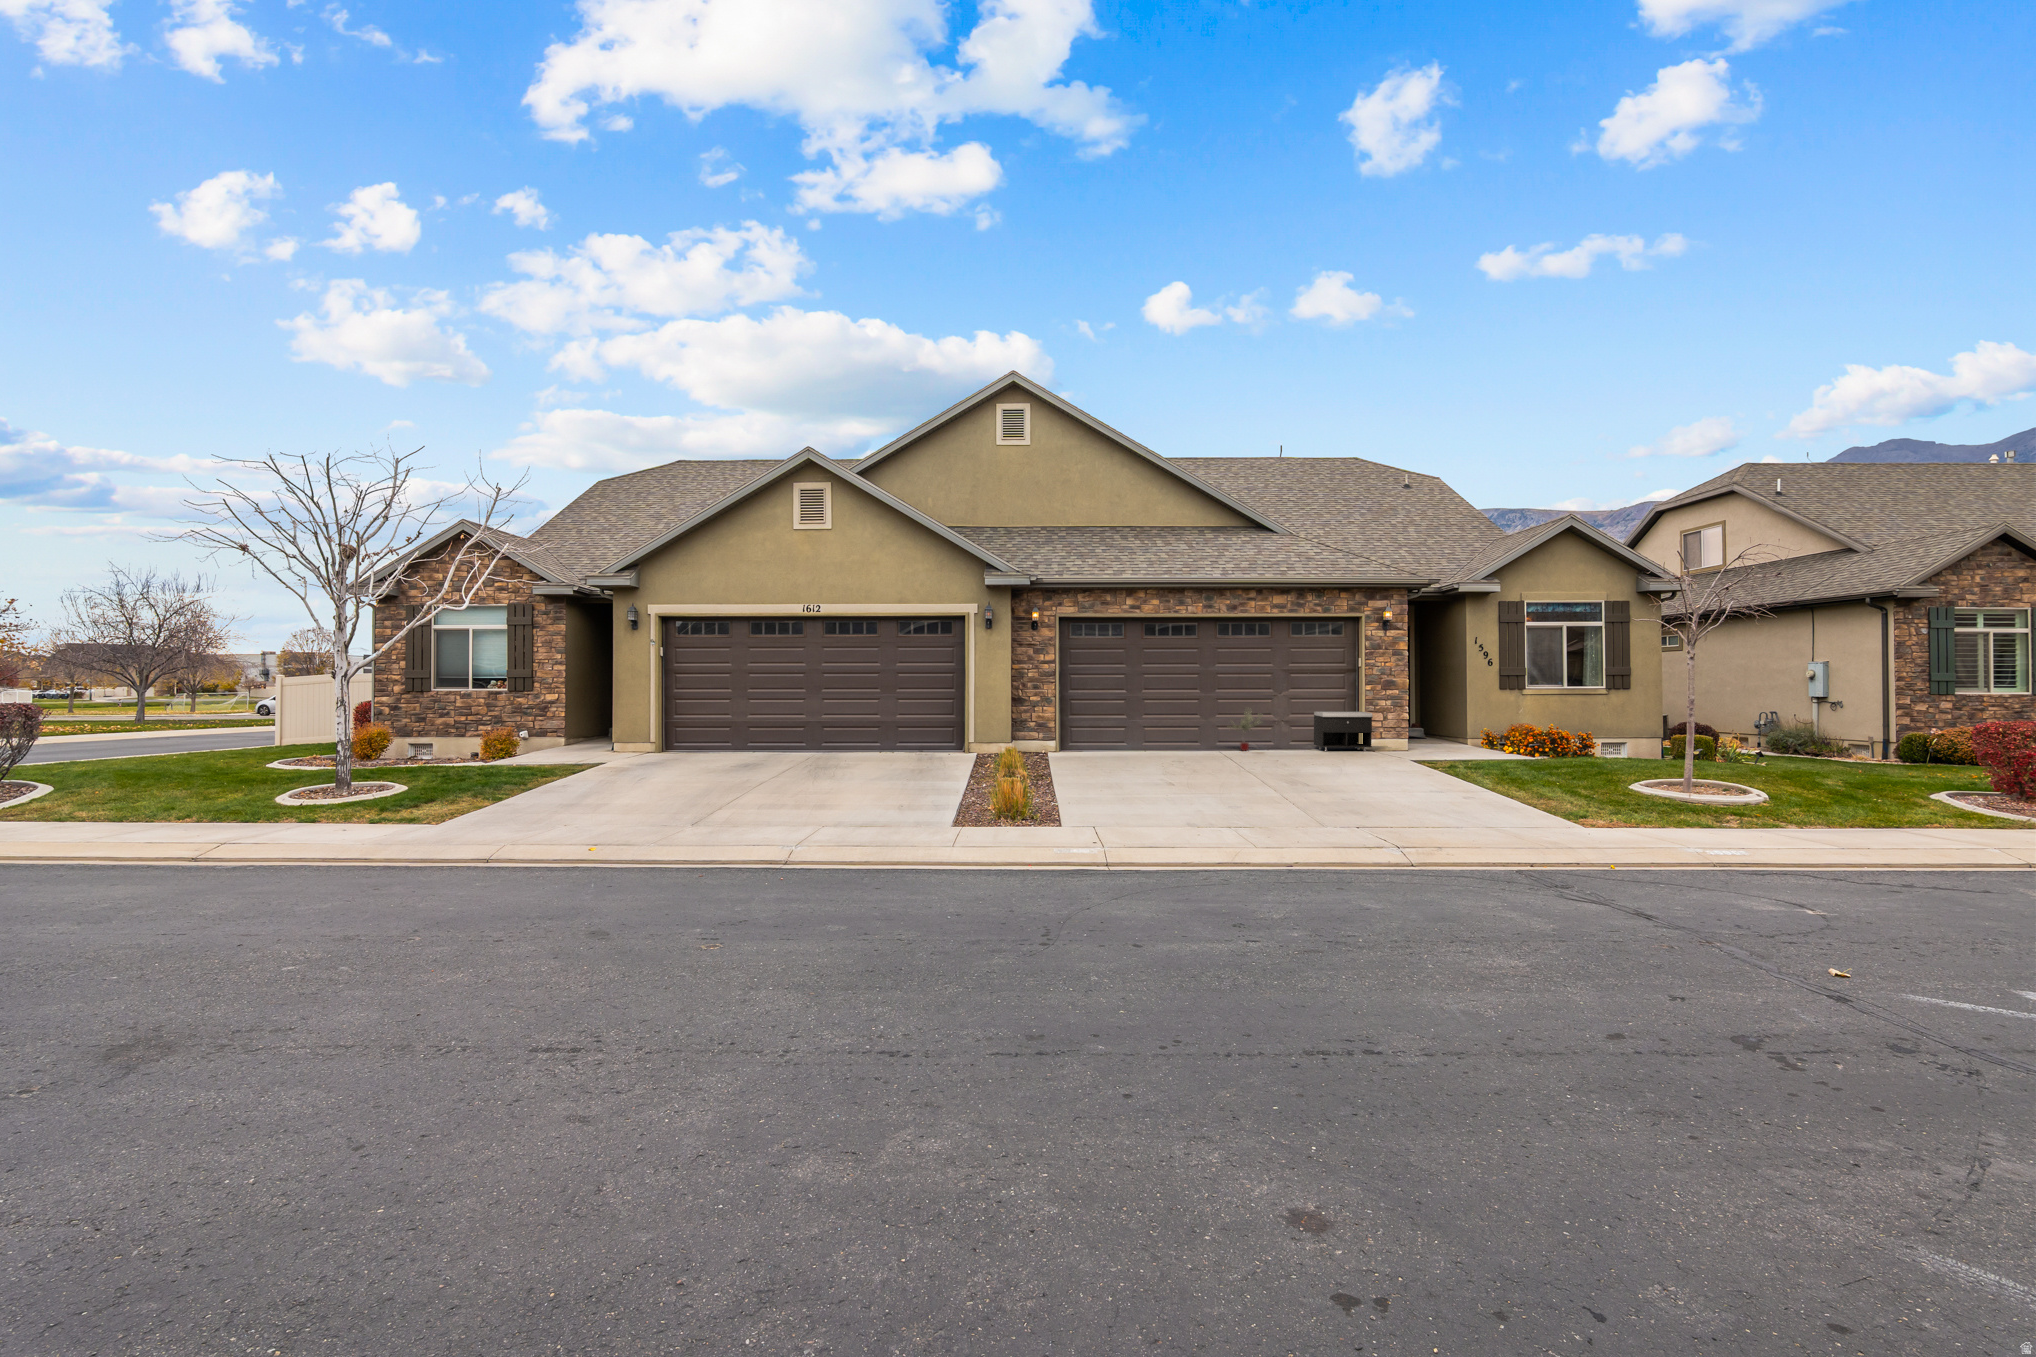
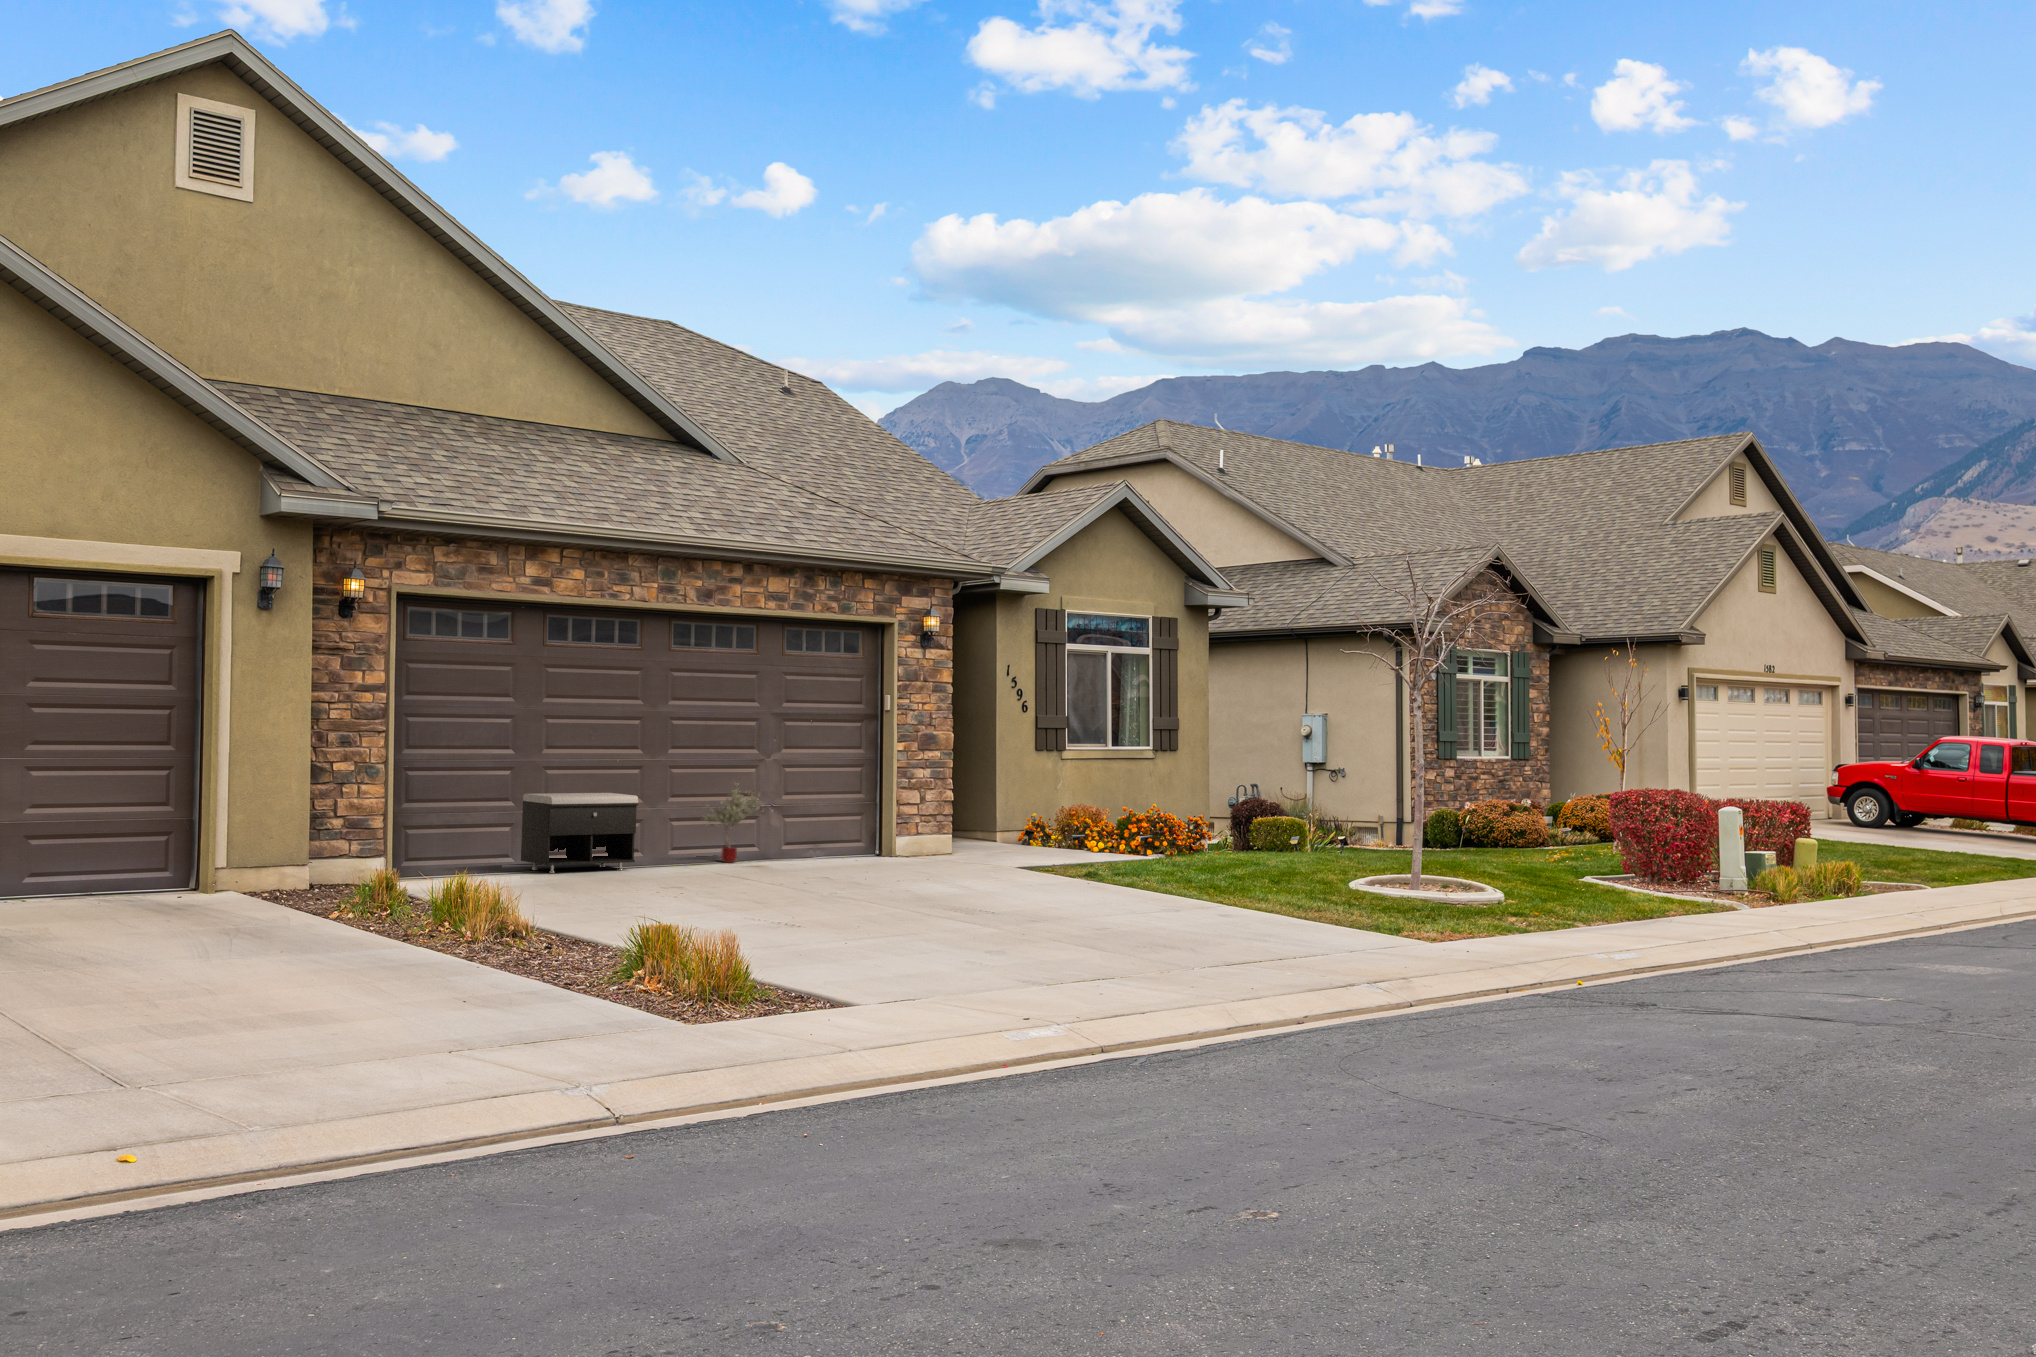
storage bench: present [1314,712,1373,751] -> present [521,793,638,873]

